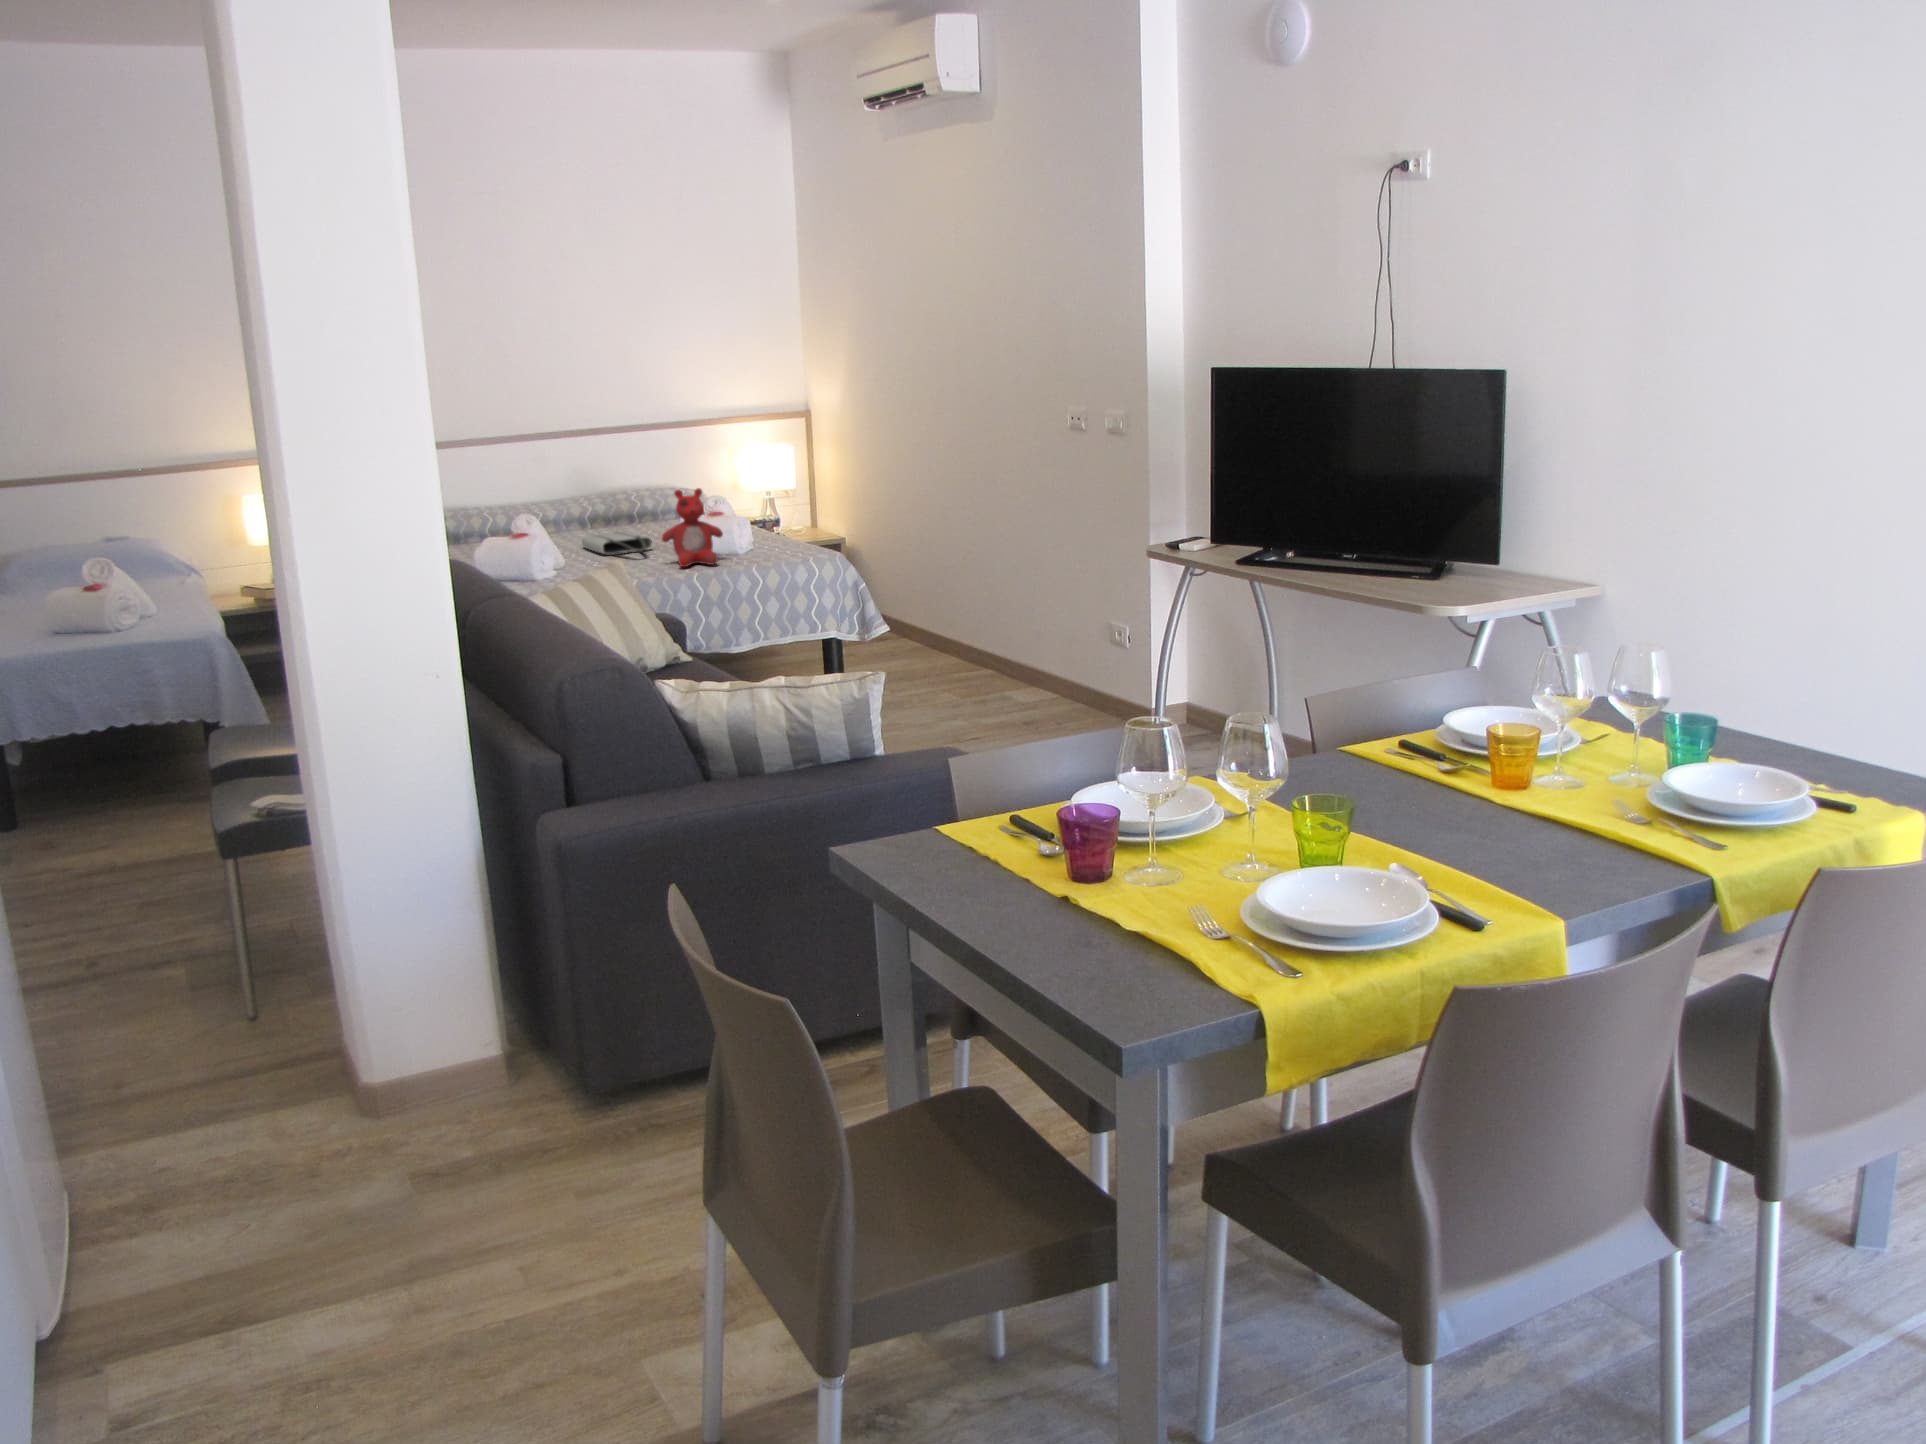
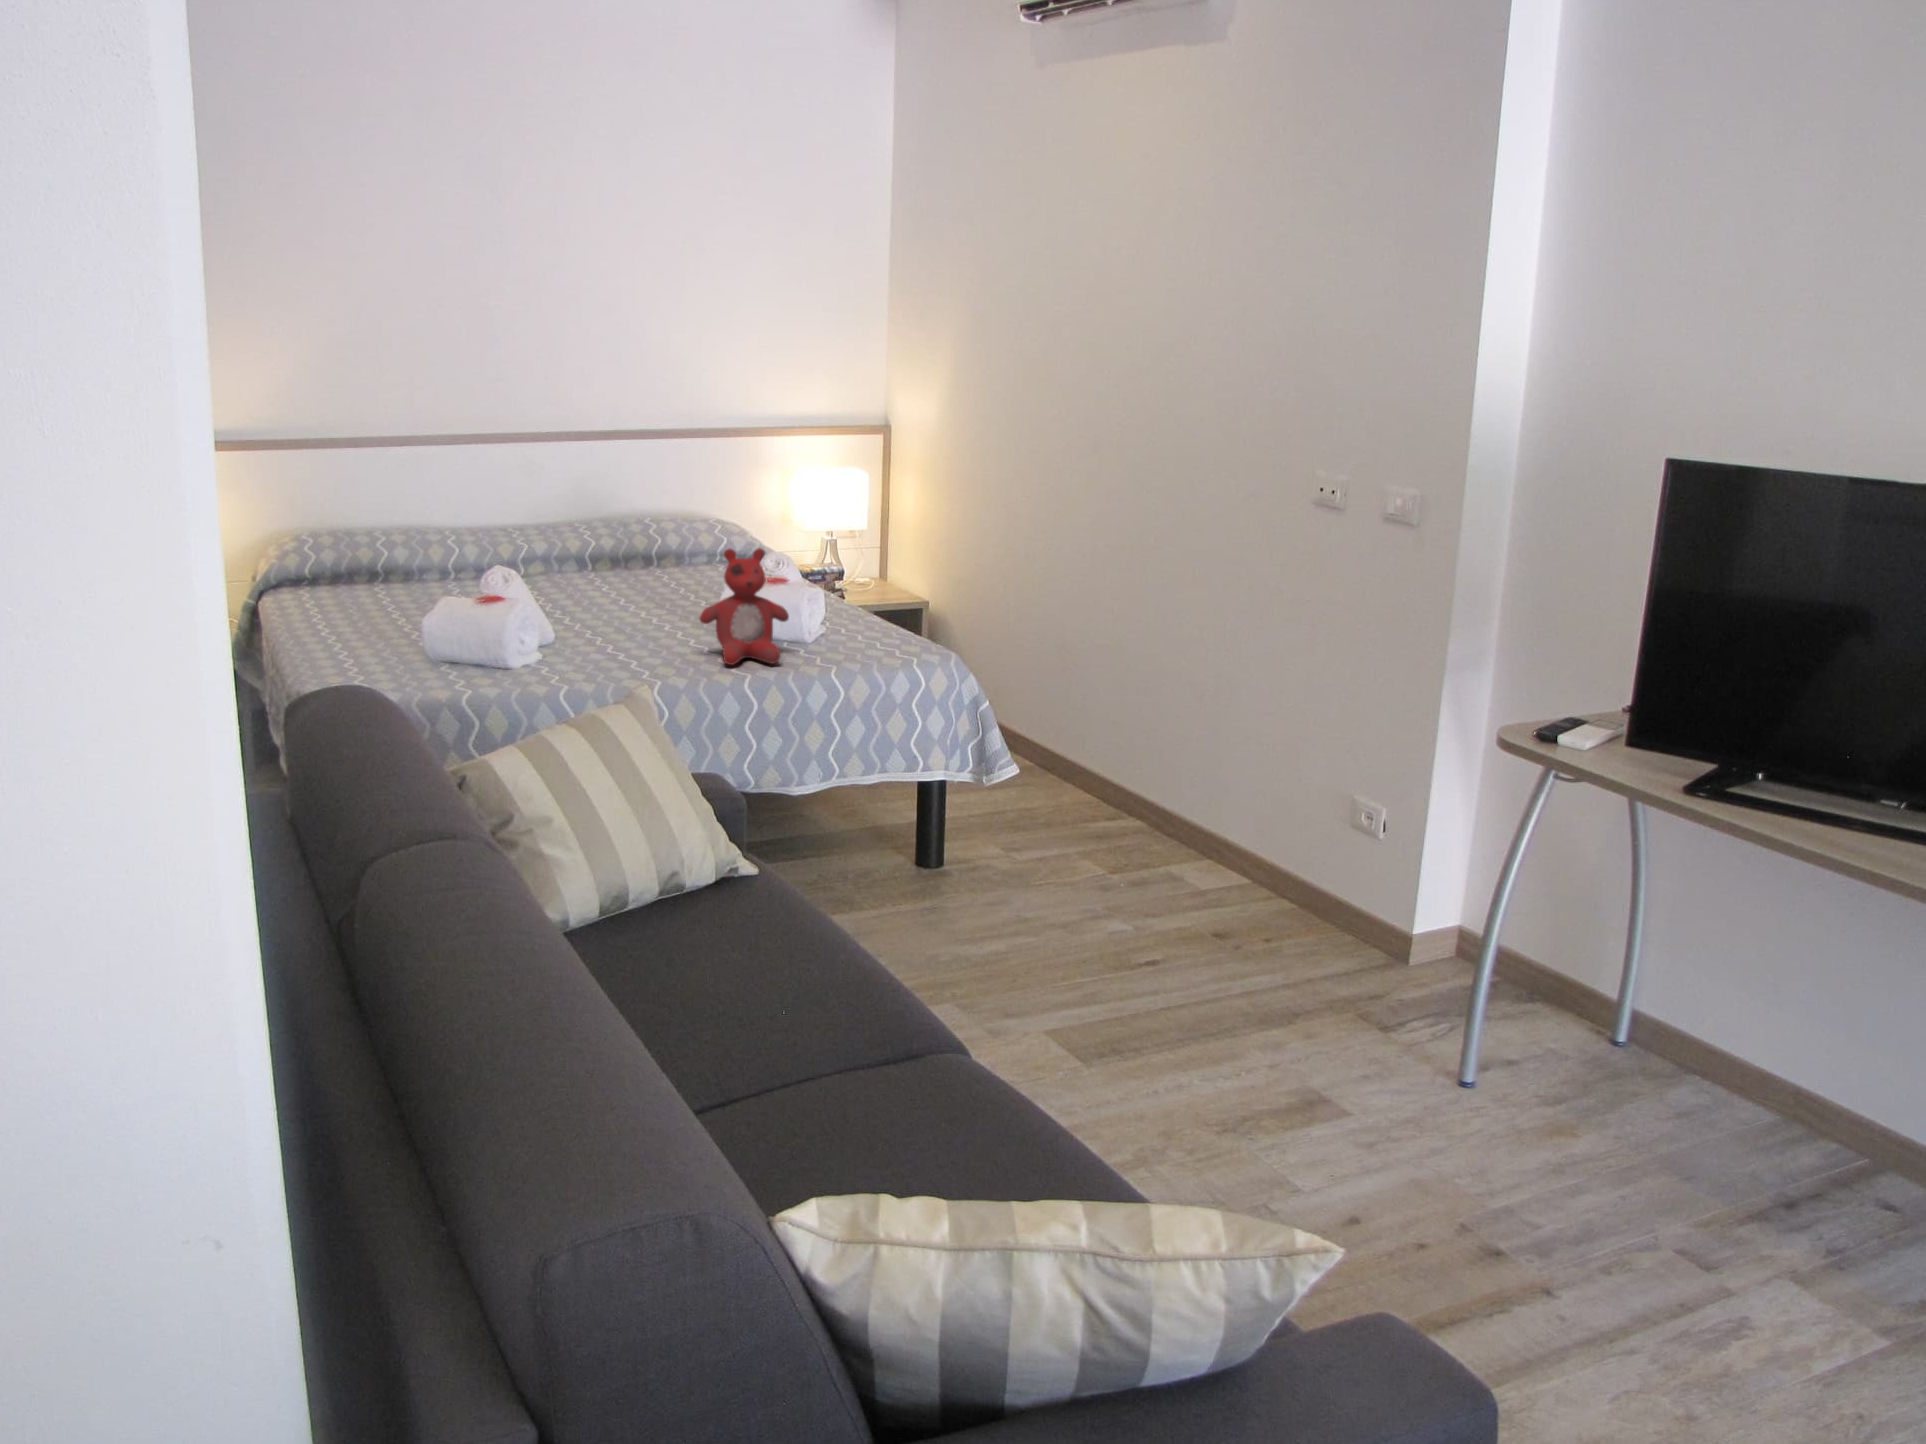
tote bag: present [582,532,652,555] -> none [580,590,681,632]

